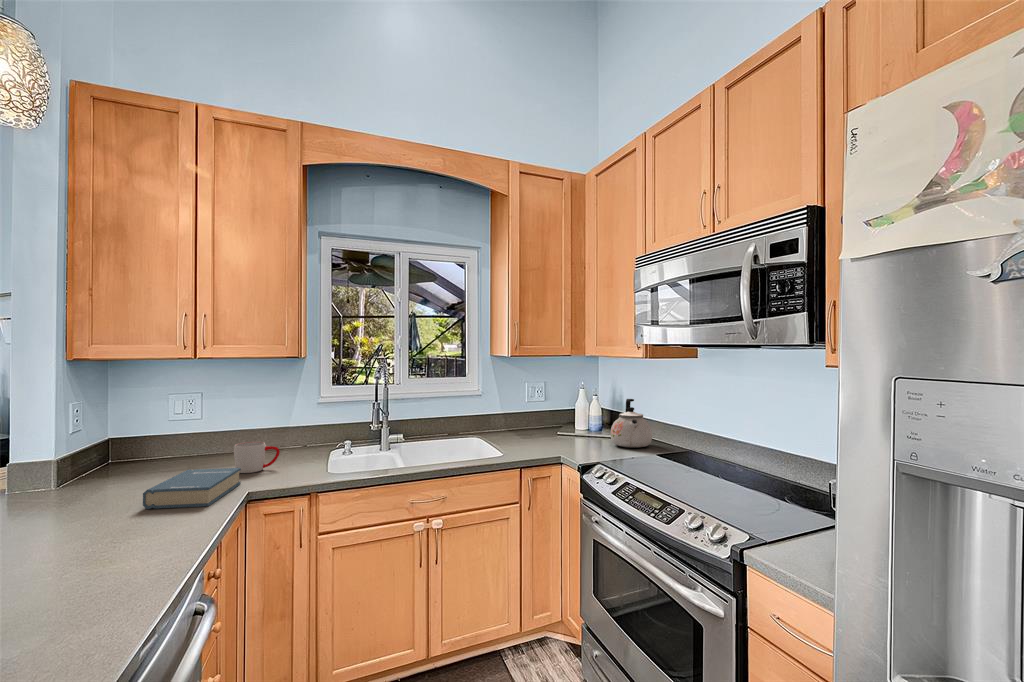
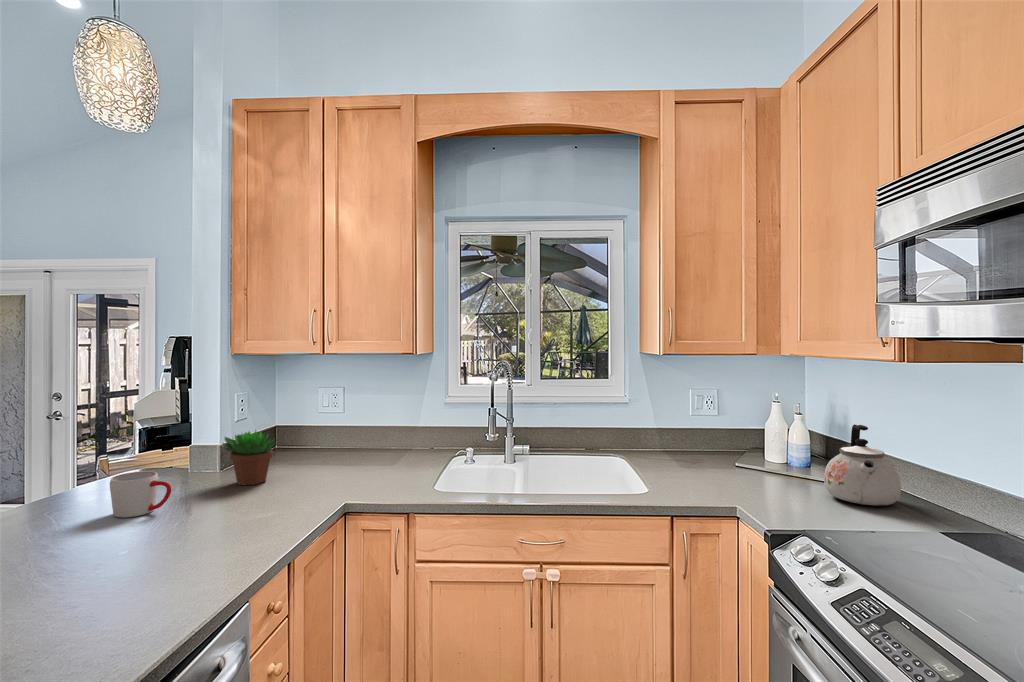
succulent plant: none [143,425,196,473] -> present [223,431,276,485]
mug: present [234,442,280,473] -> present [110,471,171,517]
hardback book: present [143,468,241,509] -> none [169,490,299,549]

